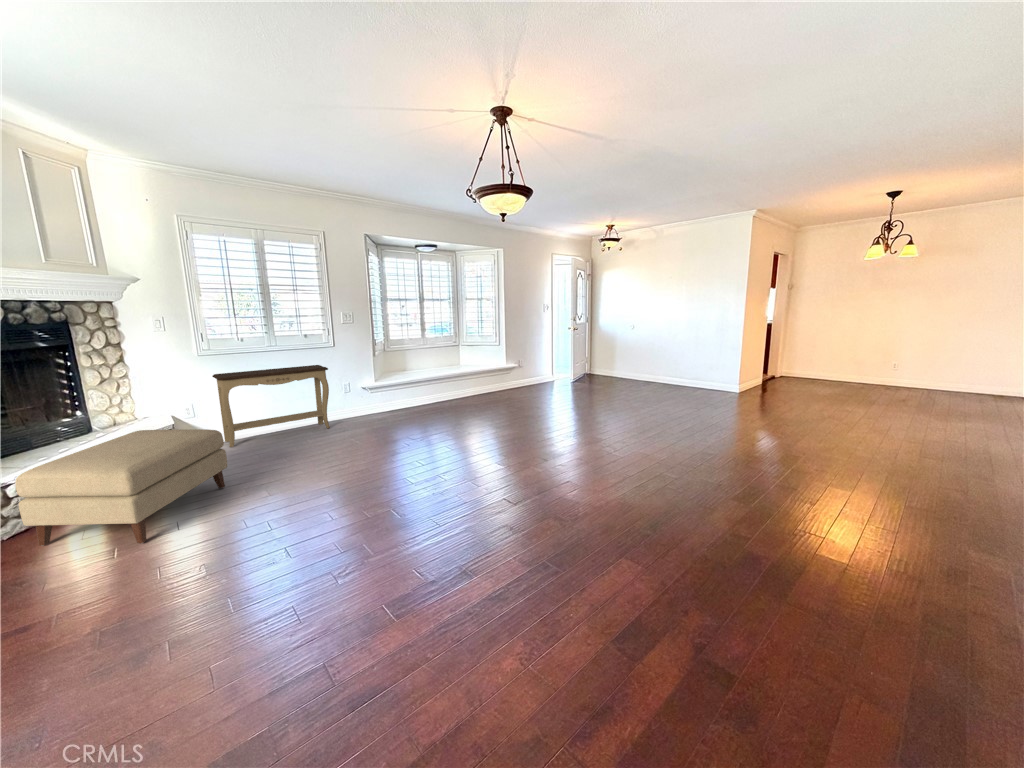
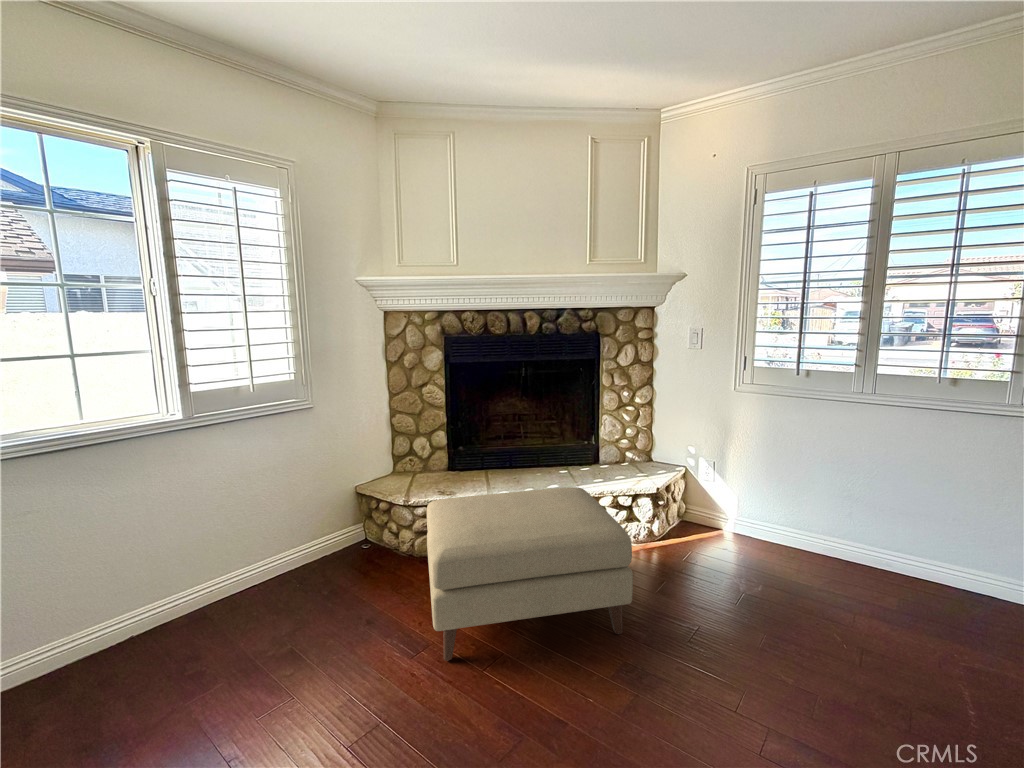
console table: present [212,365,330,447] -> none [733,425,989,616]

